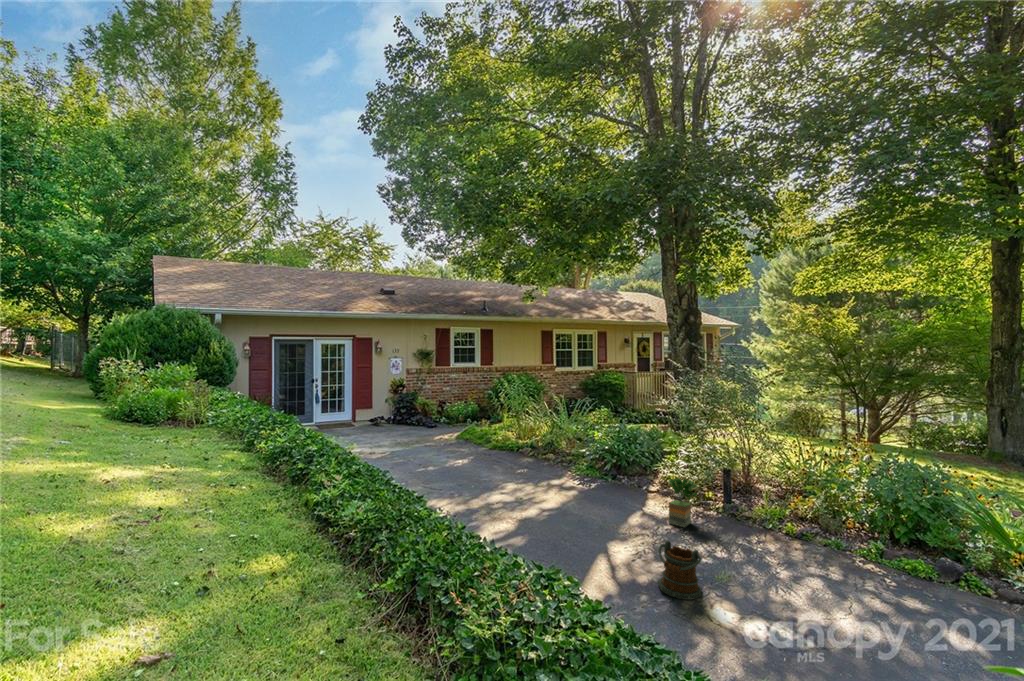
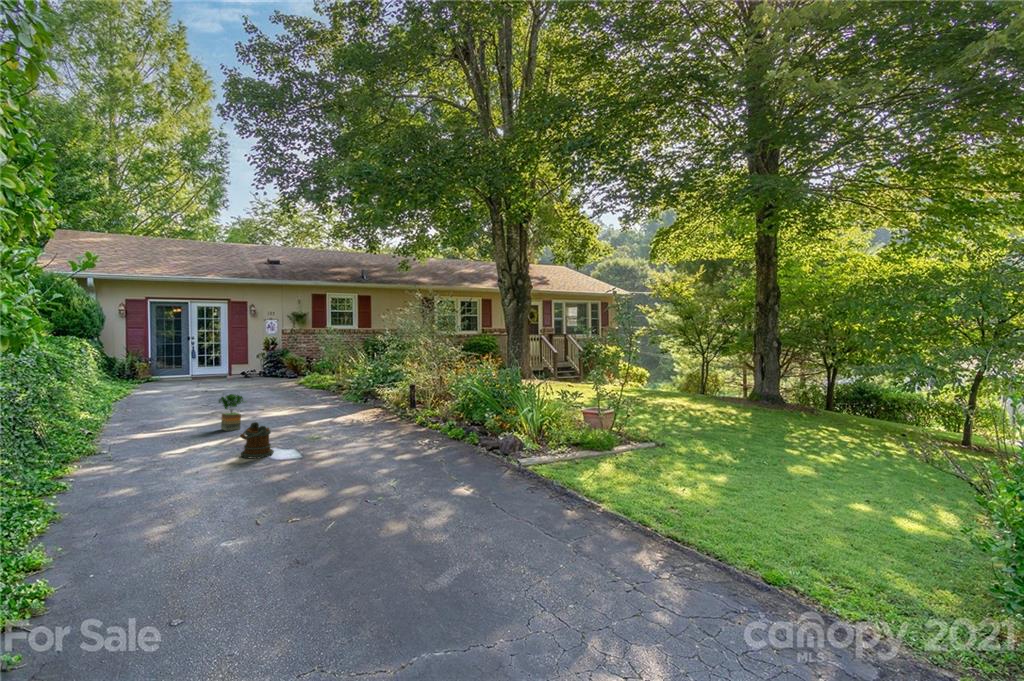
potted tree: present [668,478,697,527] -> present [219,394,246,431]

